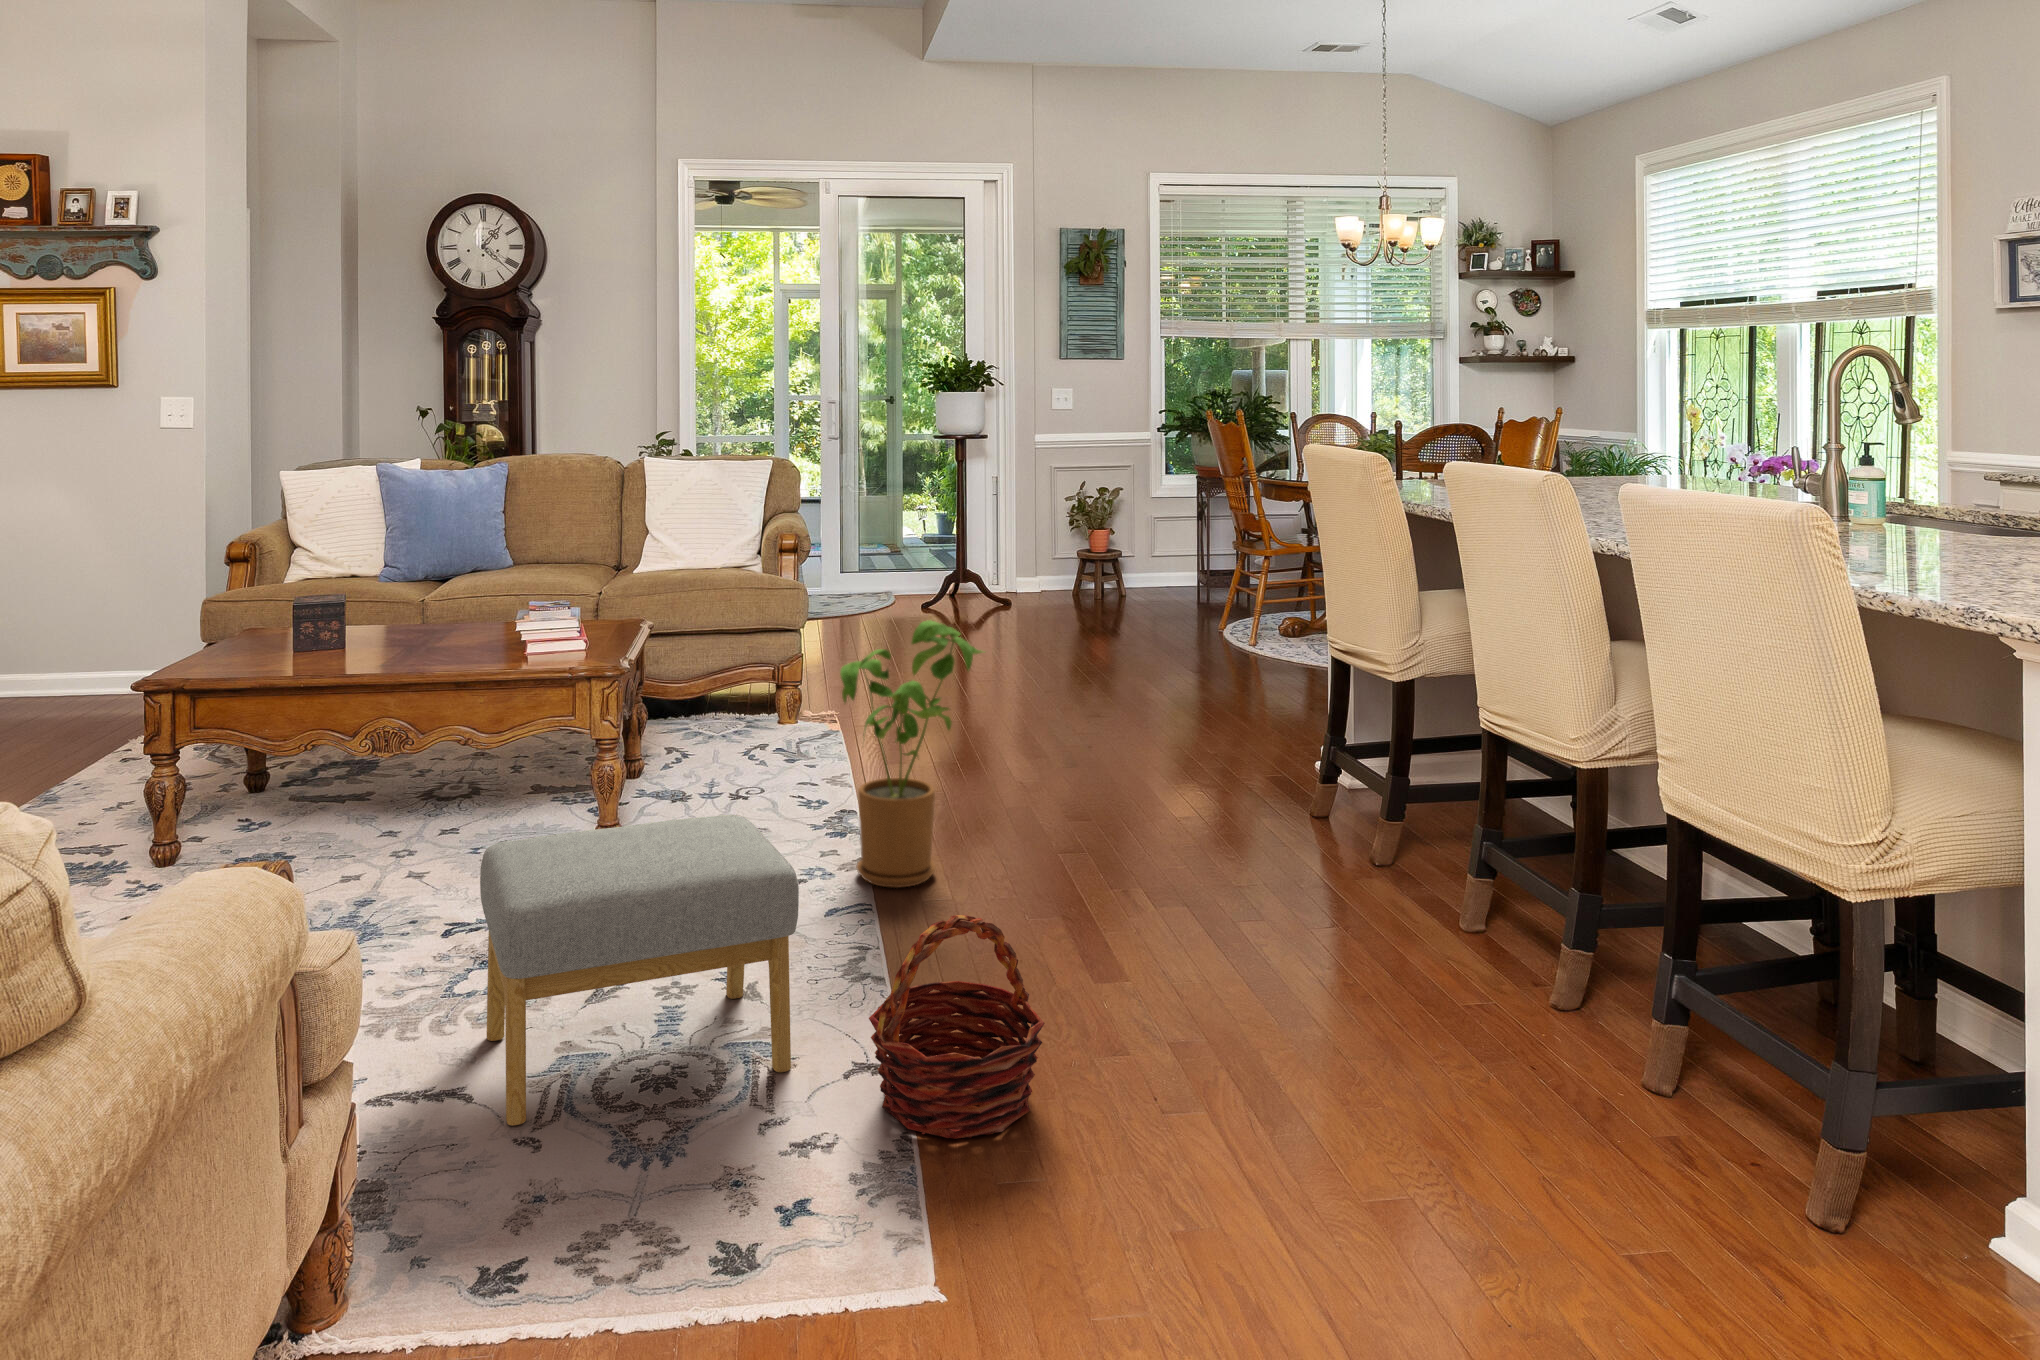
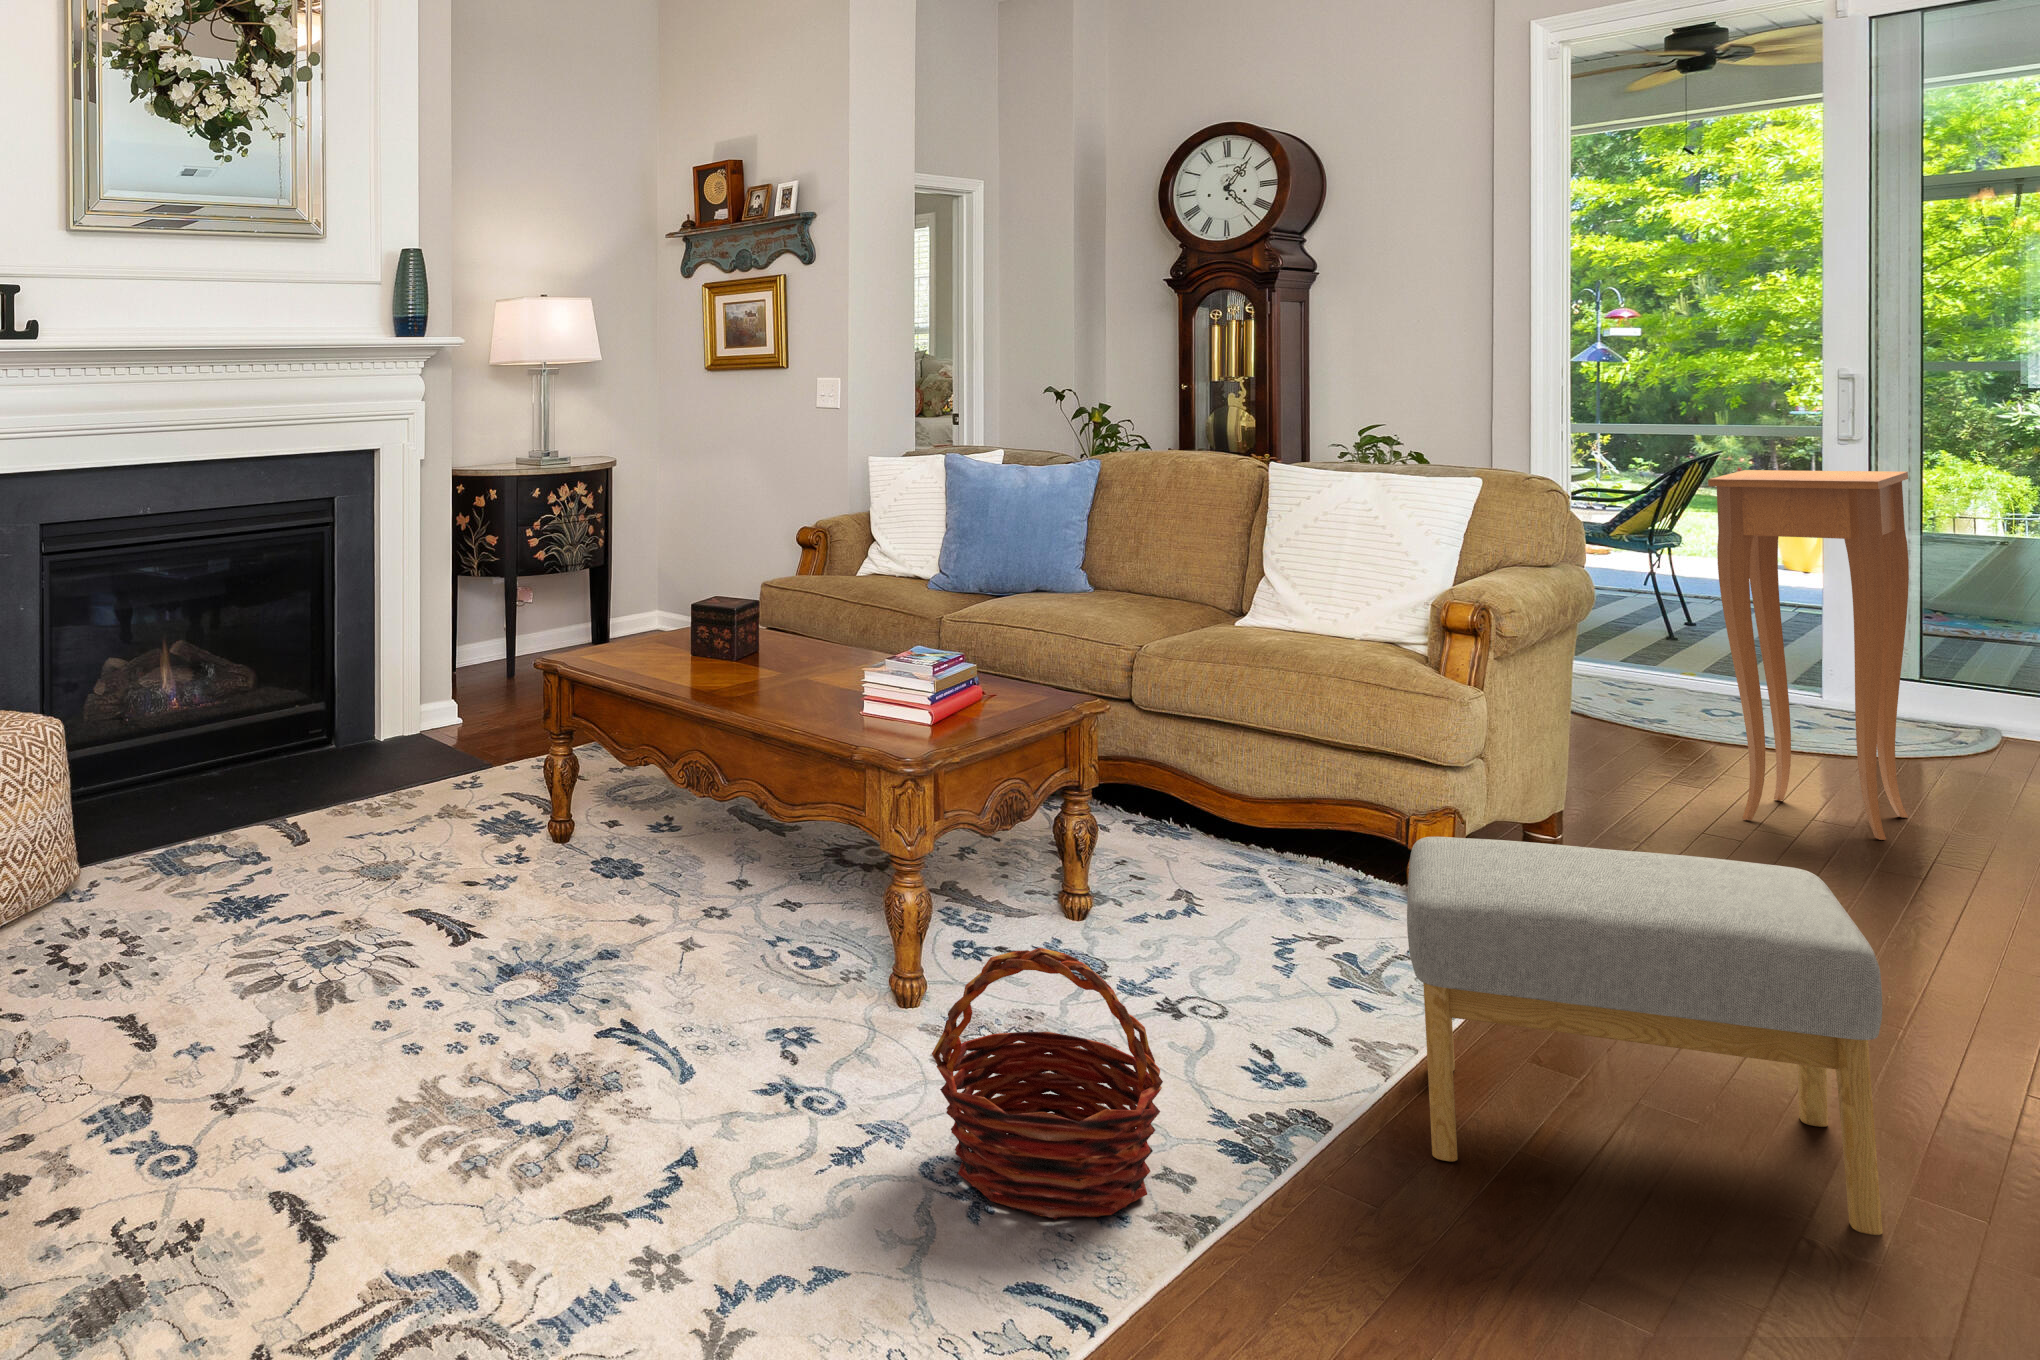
side table: none [961,493,1054,724] -> present [1708,470,1909,840]
house plant: present [840,620,983,888] -> none [1245,623,1462,973]
footstool: present [480,815,799,1126] -> present [1407,837,1883,1235]

